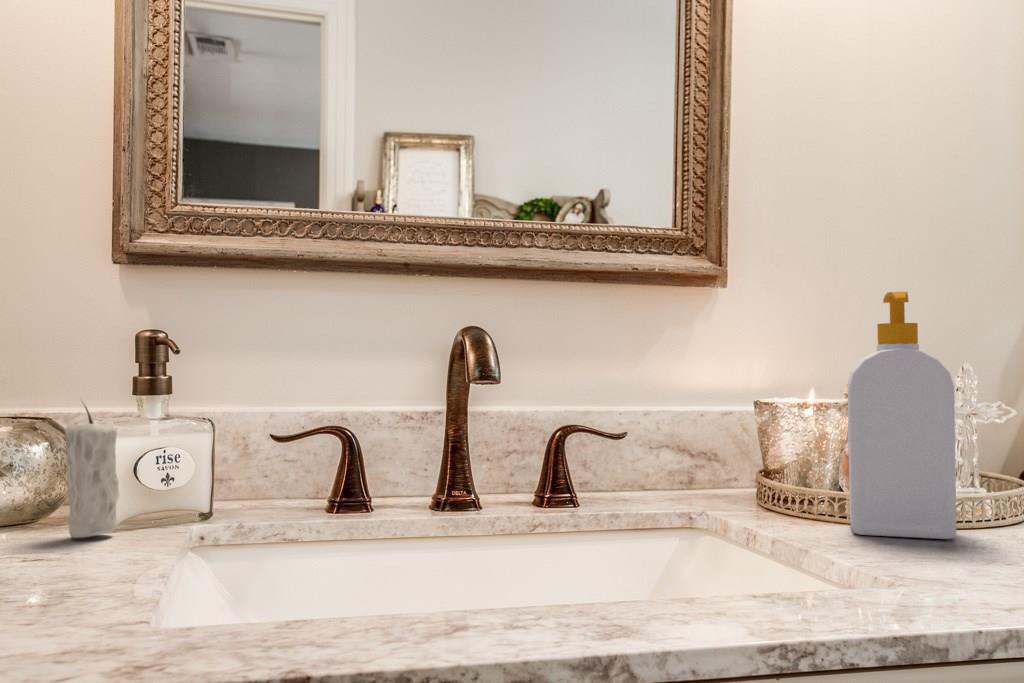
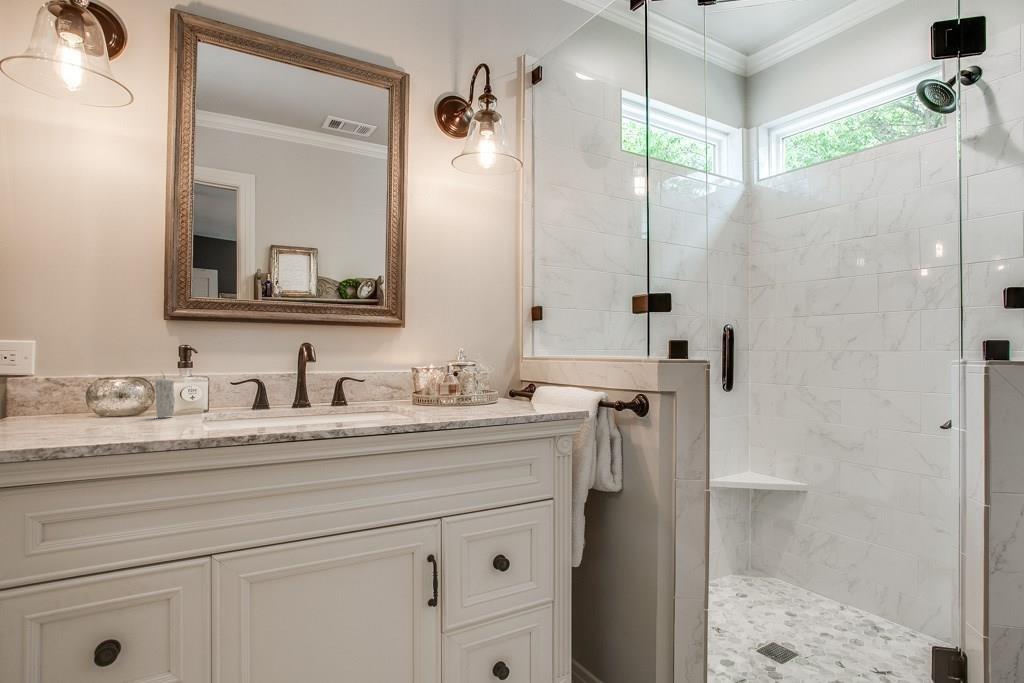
soap bottle: present [848,292,956,539] -> none [433,332,465,408]

